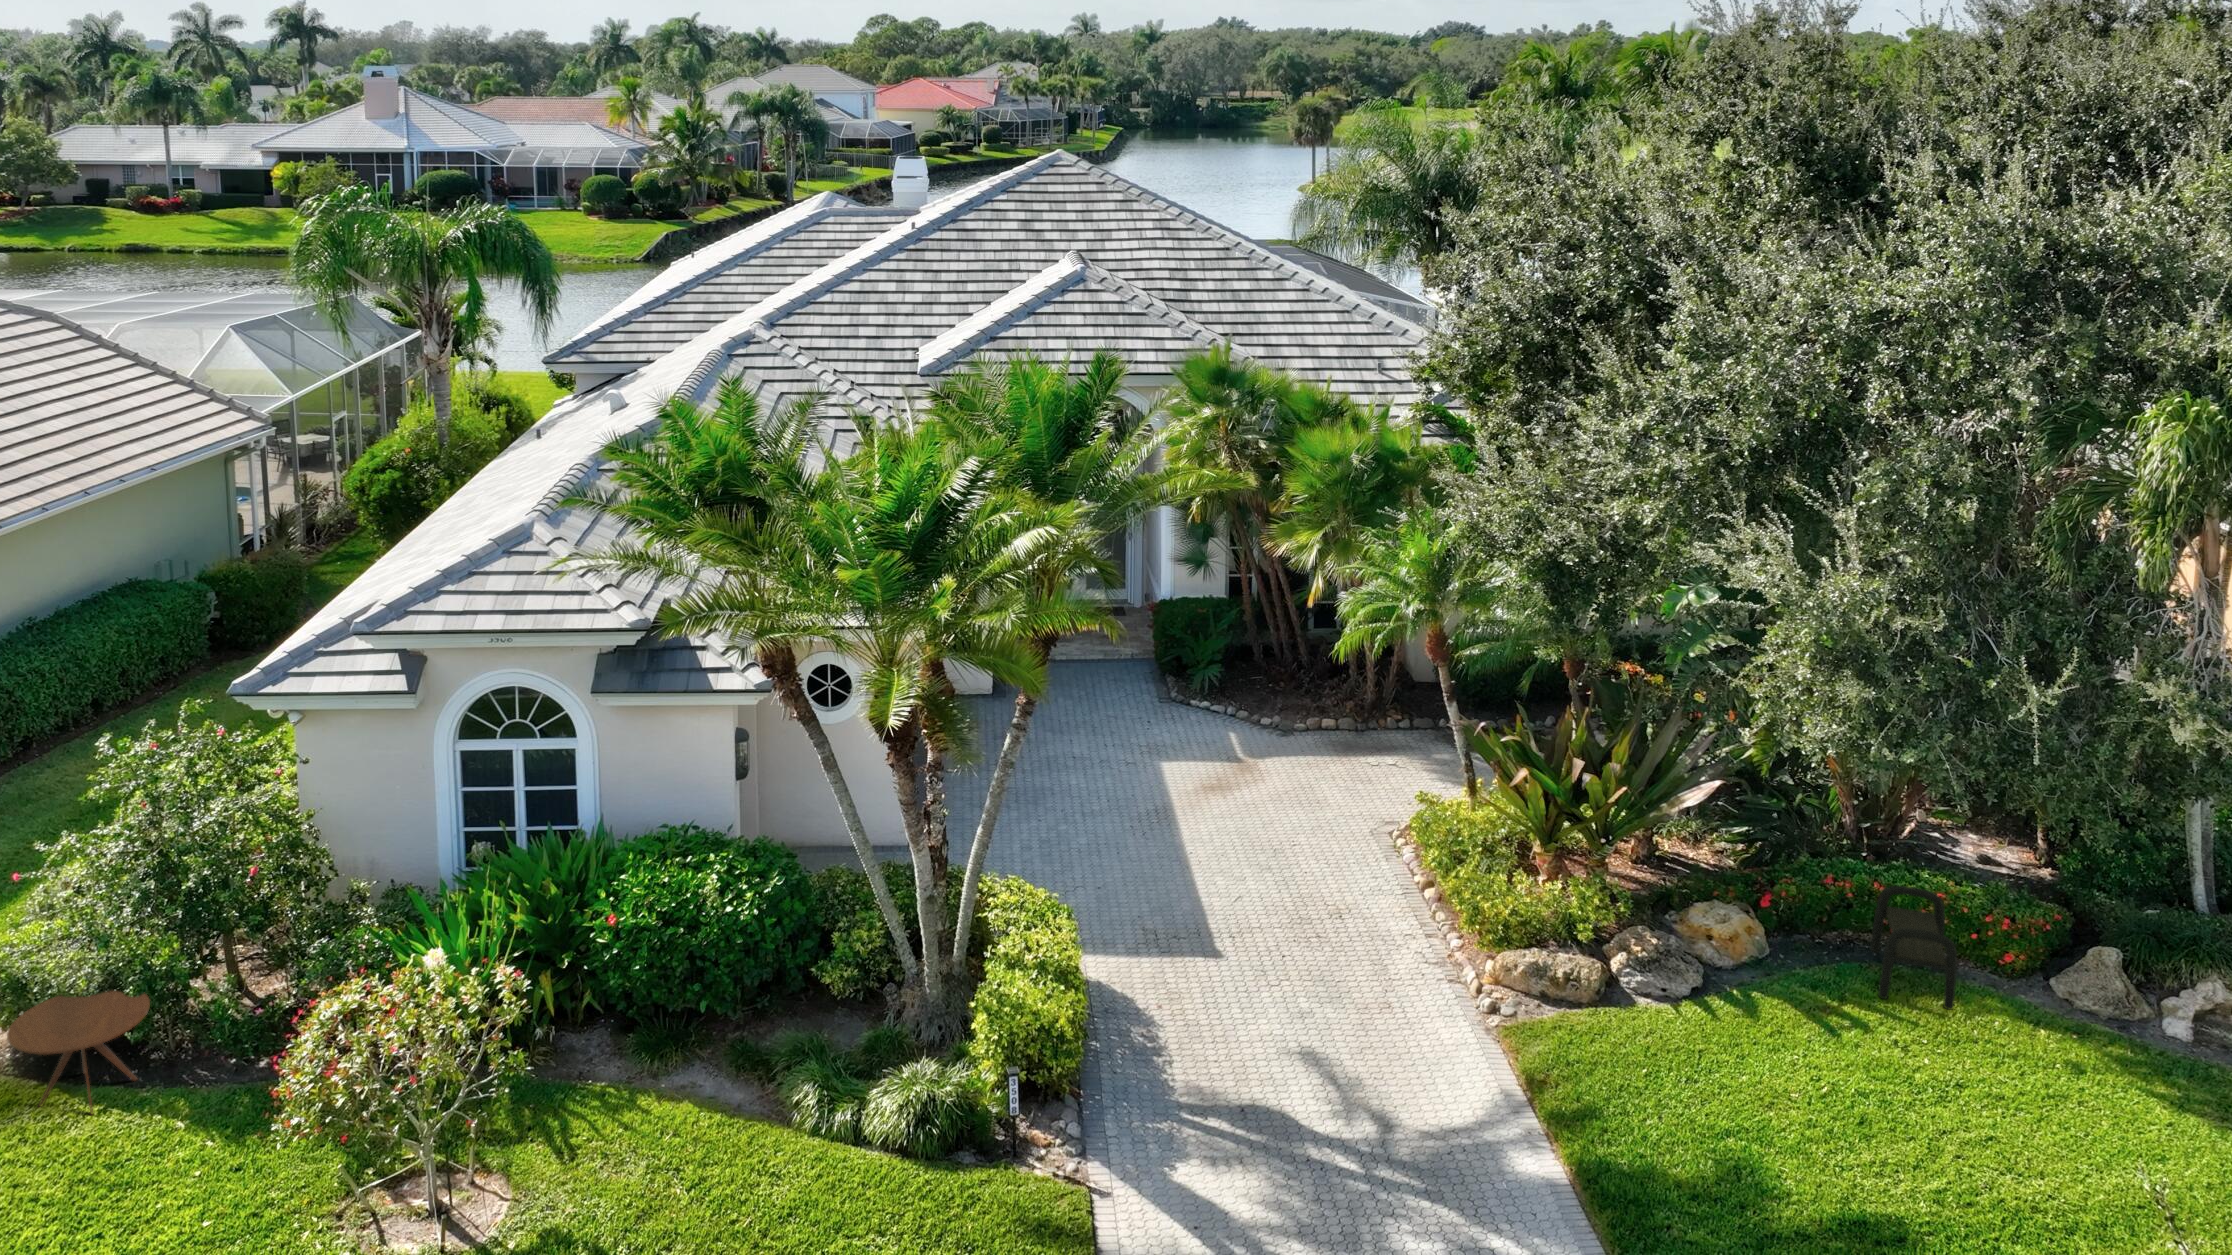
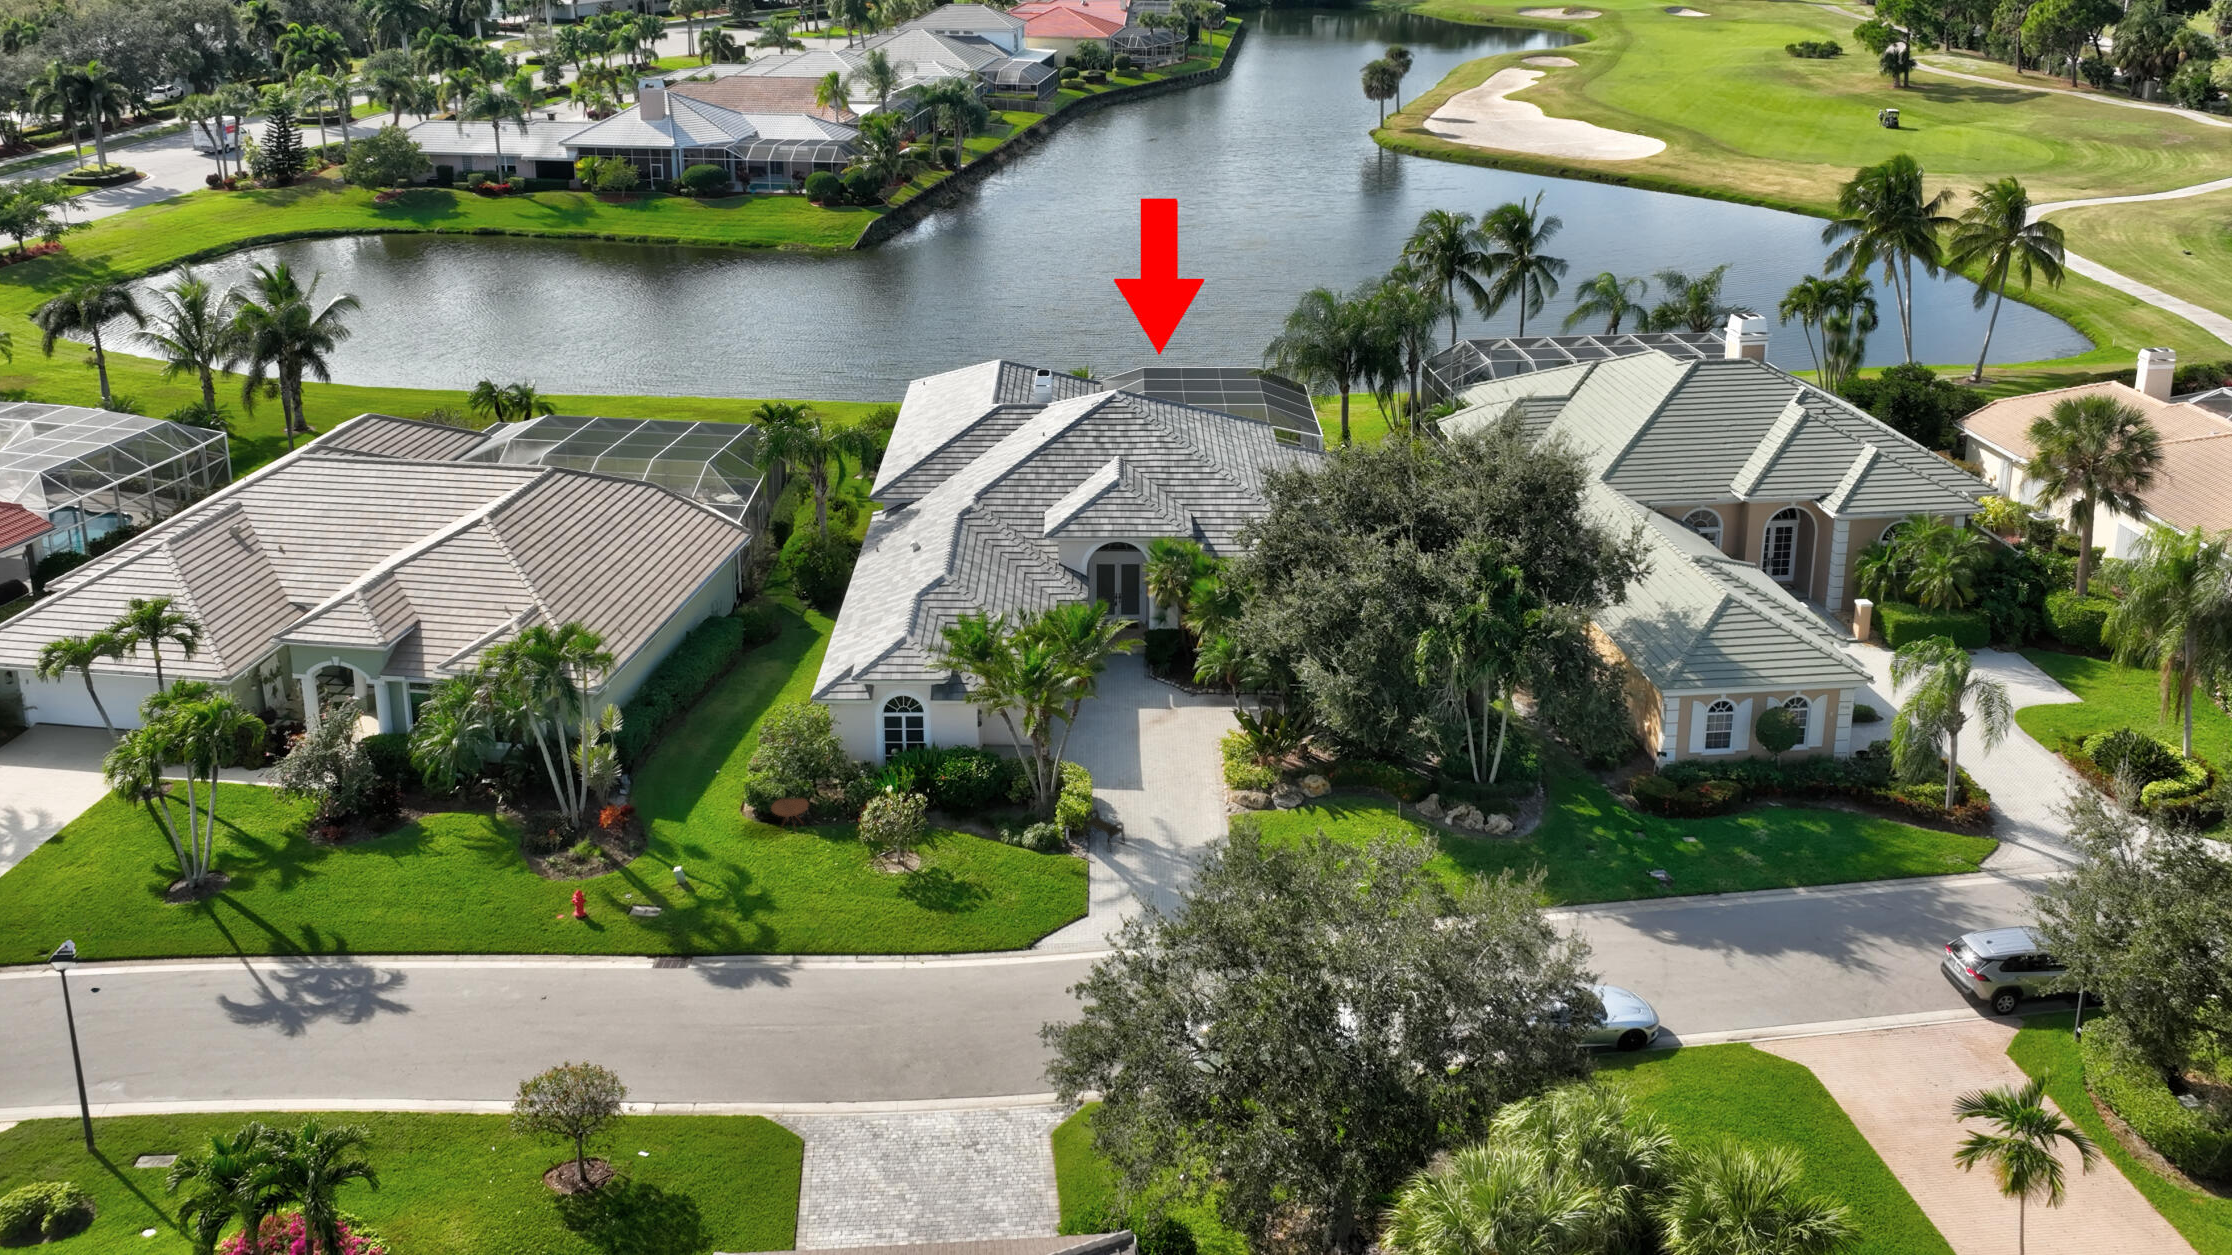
bench: present [1870,886,1957,1010] -> present [1083,810,1125,851]

